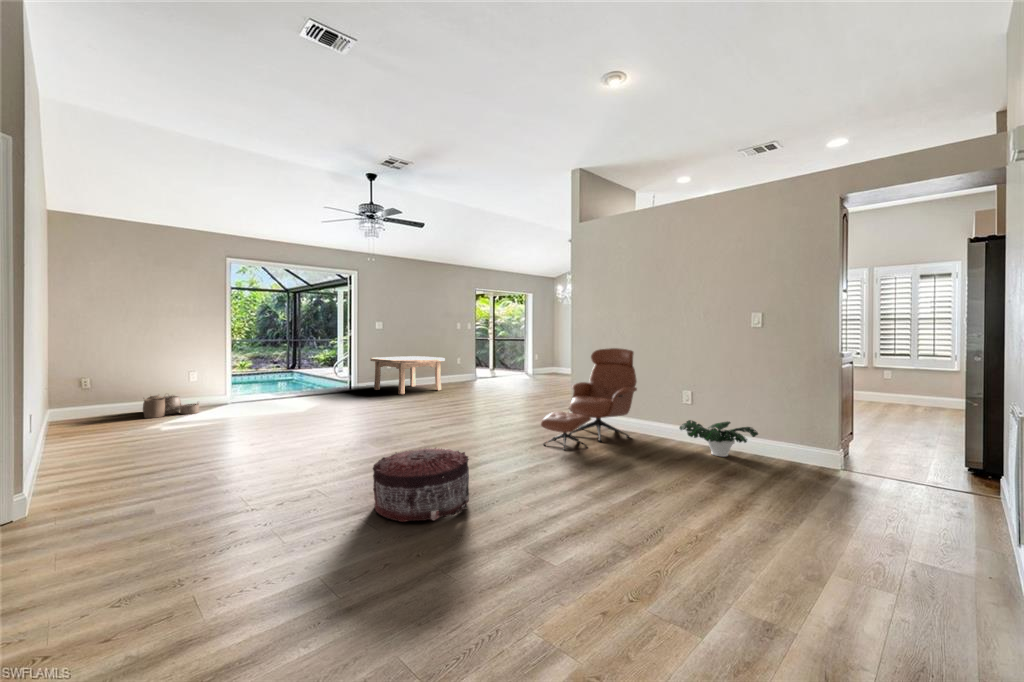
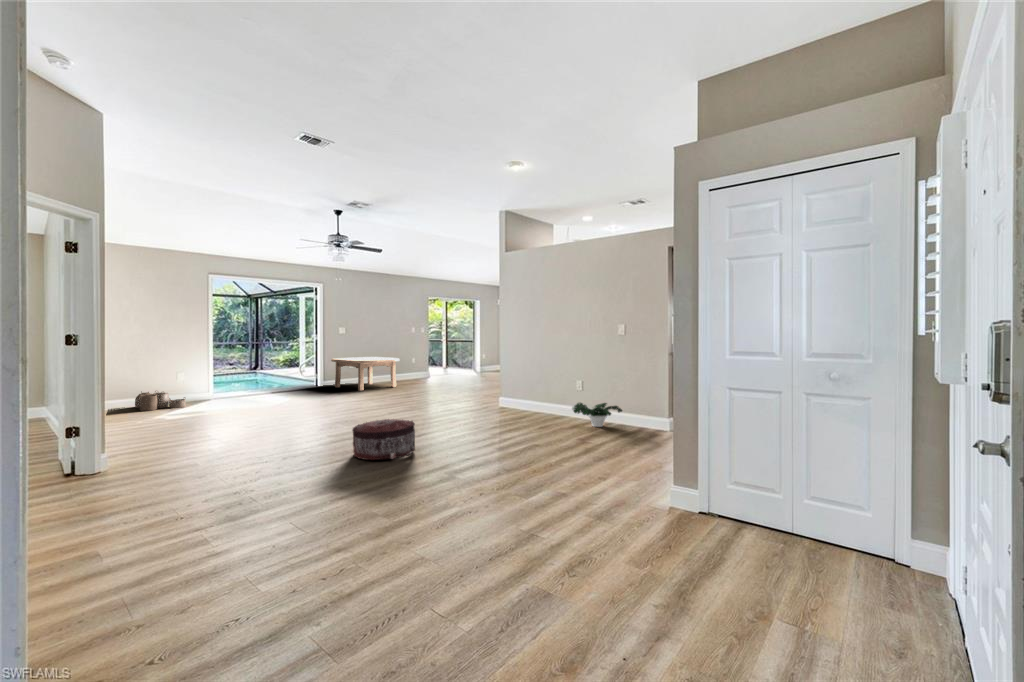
lounge chair: present [541,348,637,449] -> none [472,350,547,425]

